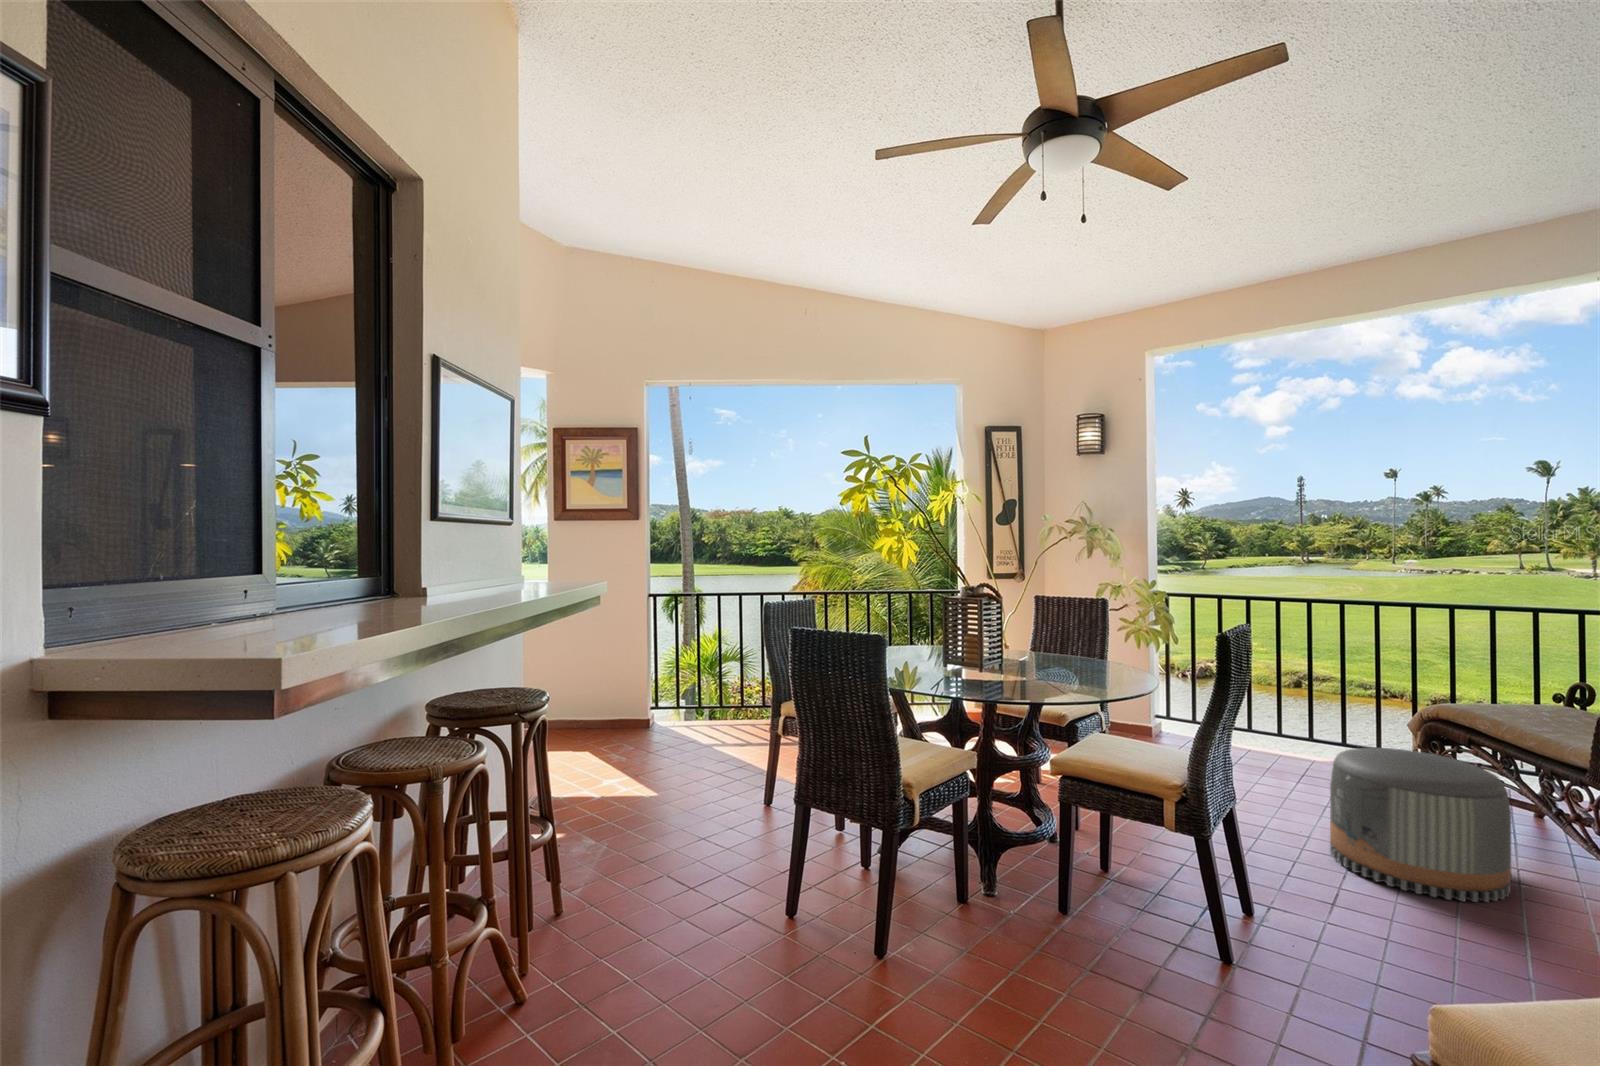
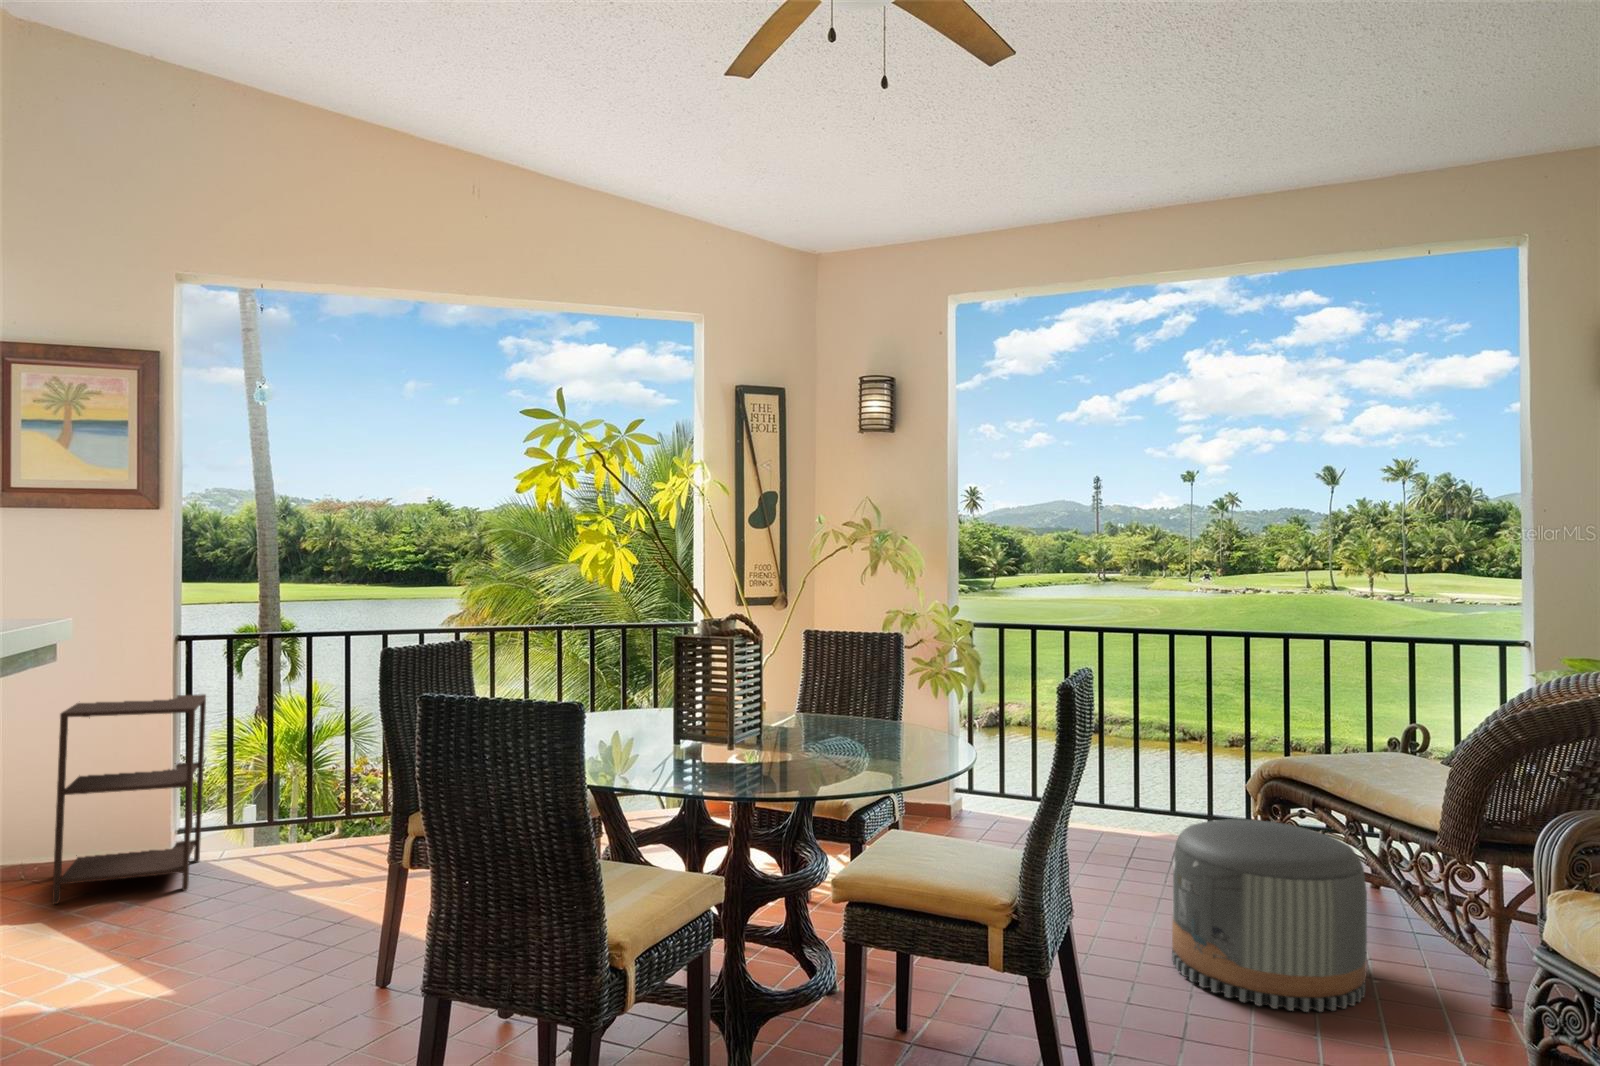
side table: none [589,629,662,745] -> present [52,694,206,904]

